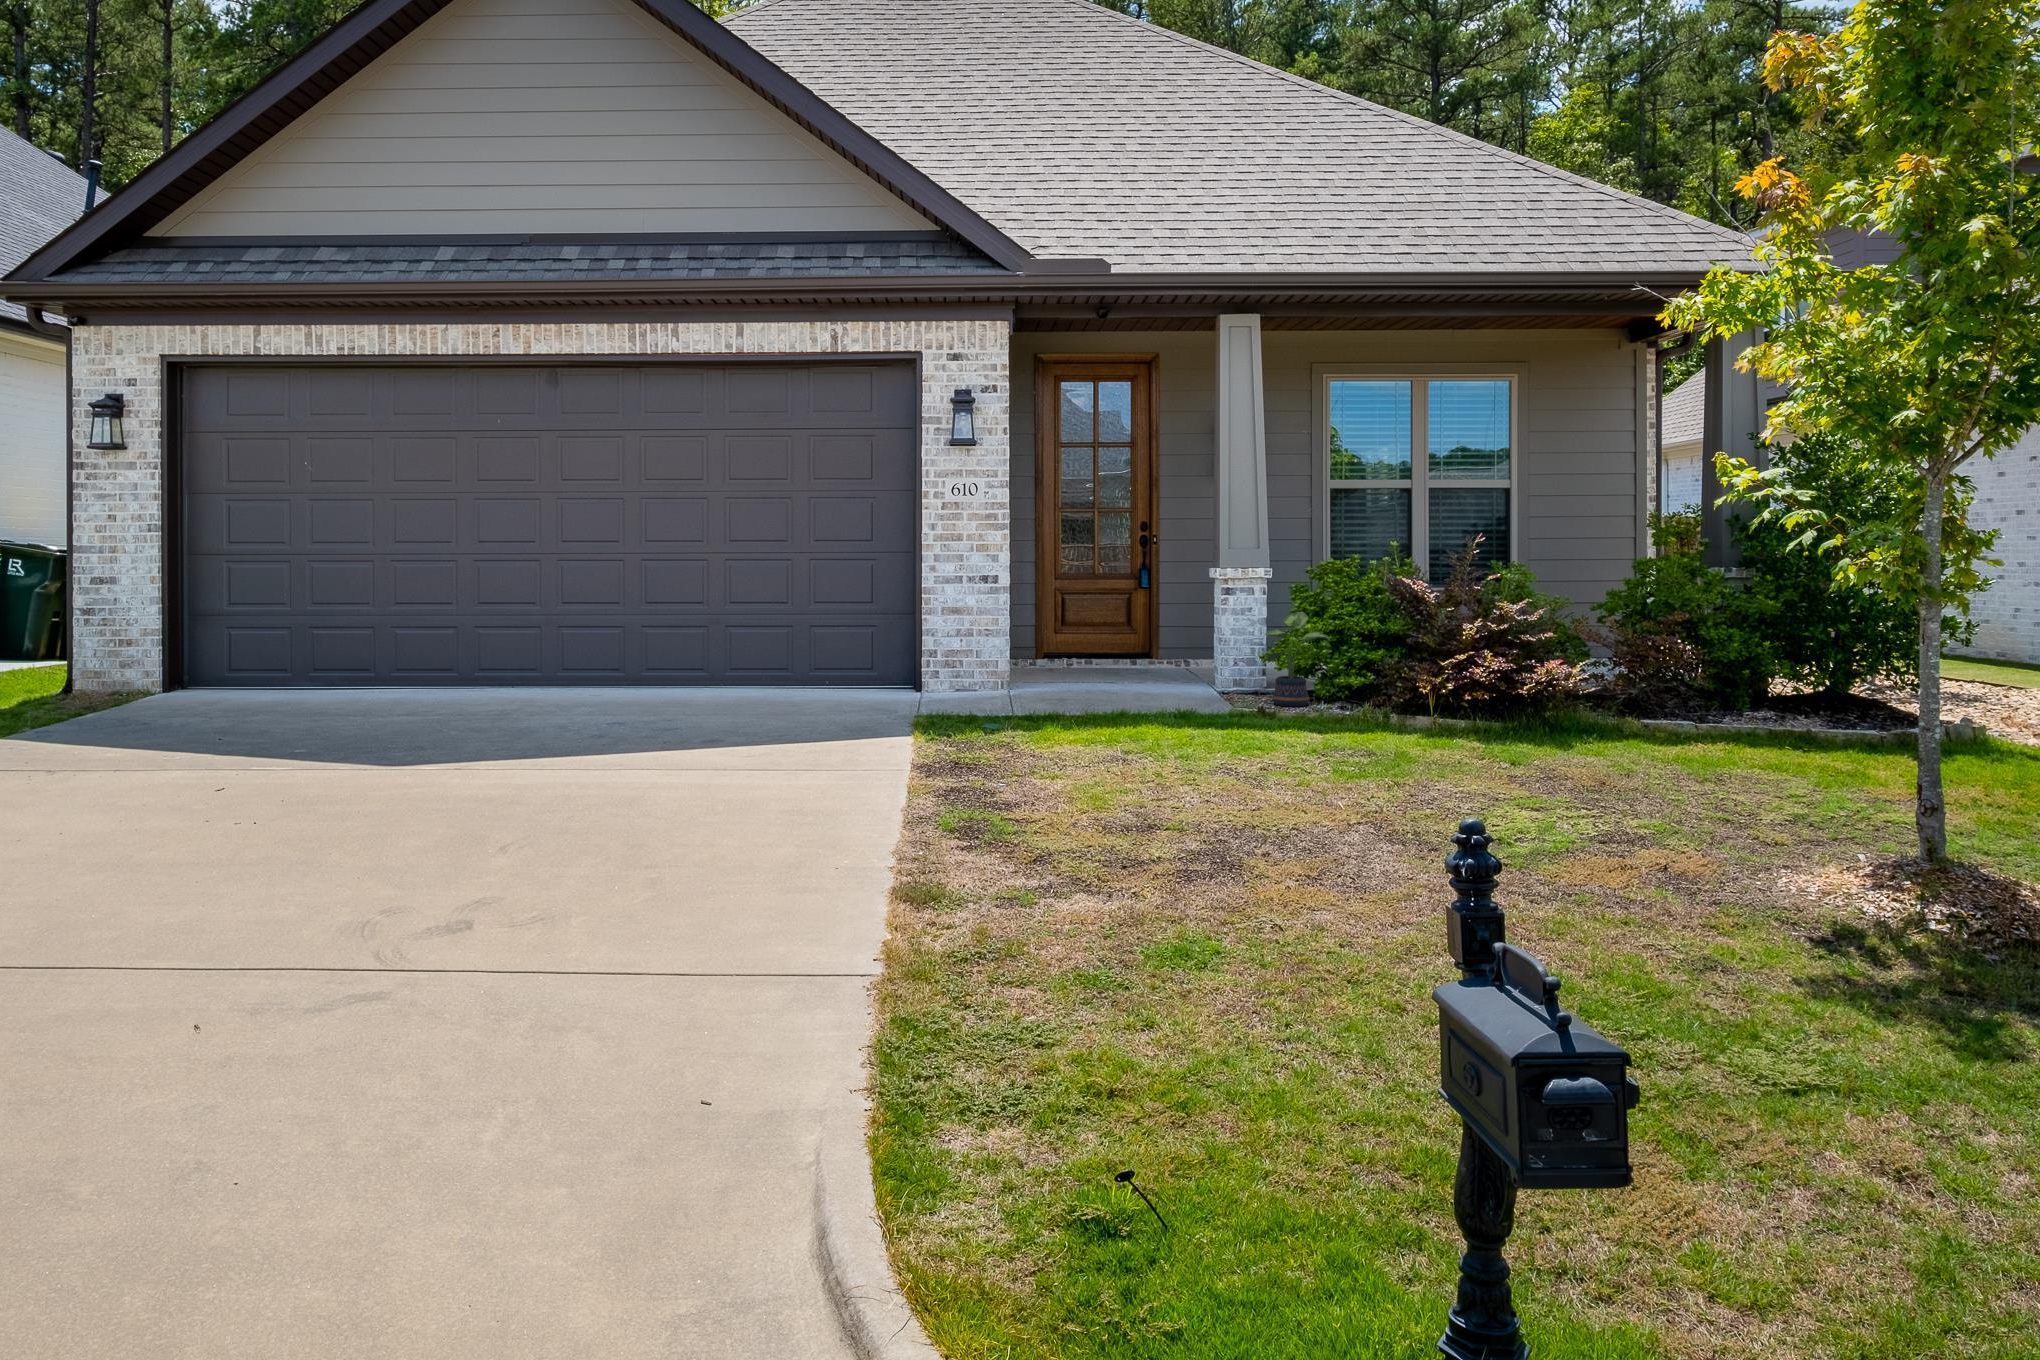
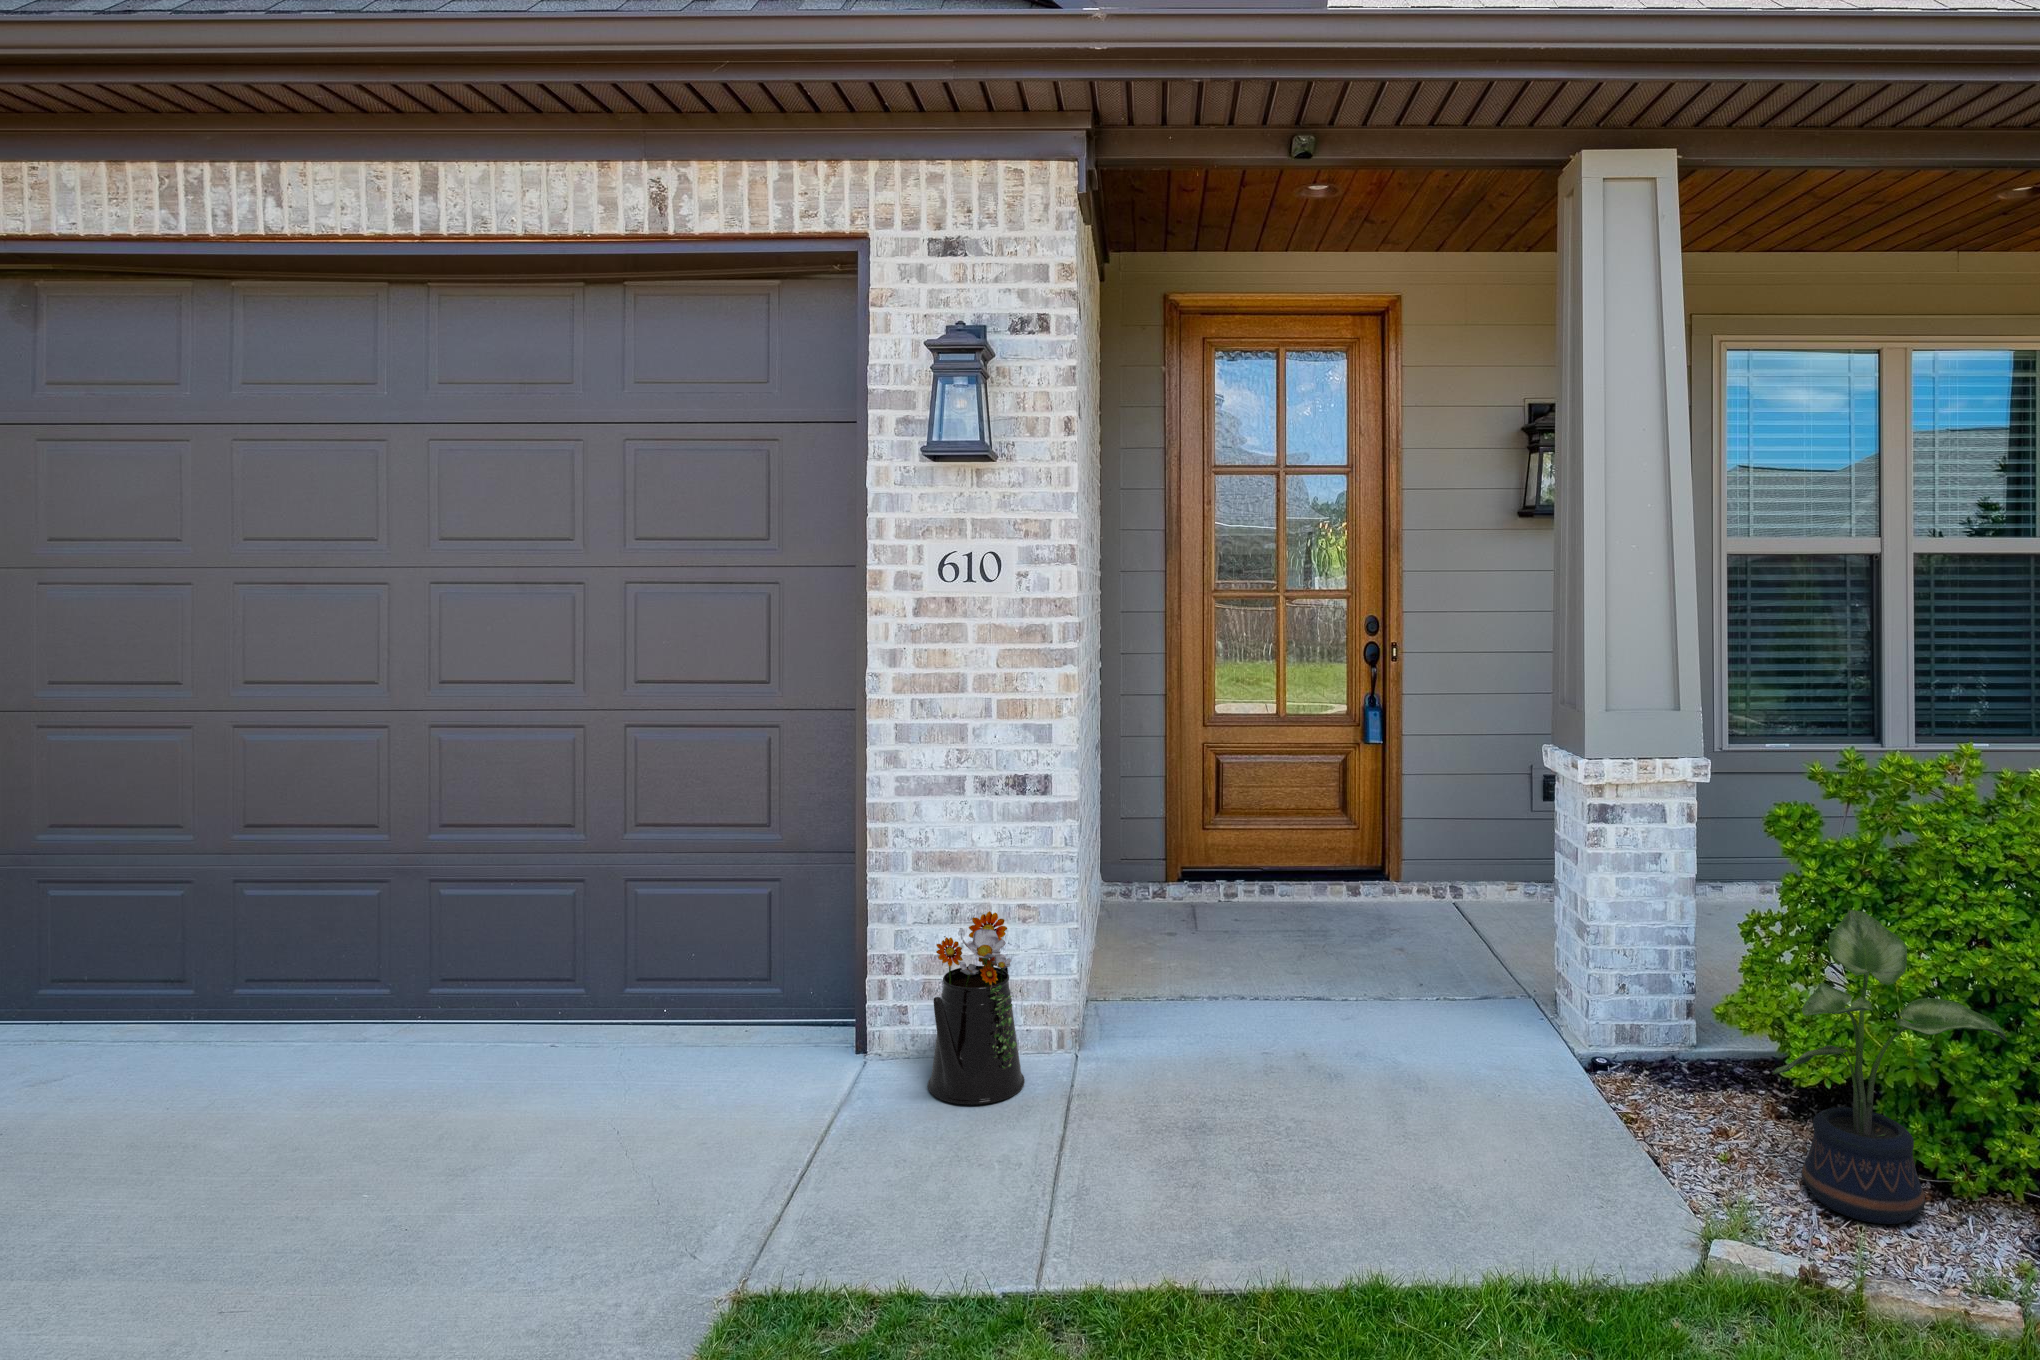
watering can: none [953,628,991,695] -> present [928,911,1025,1104]

